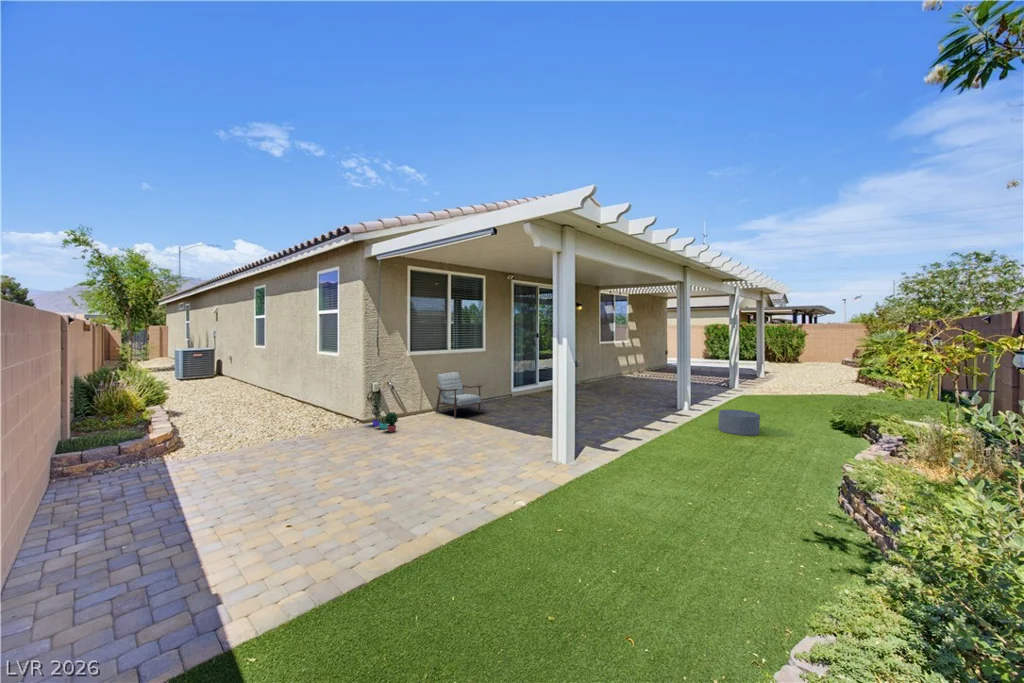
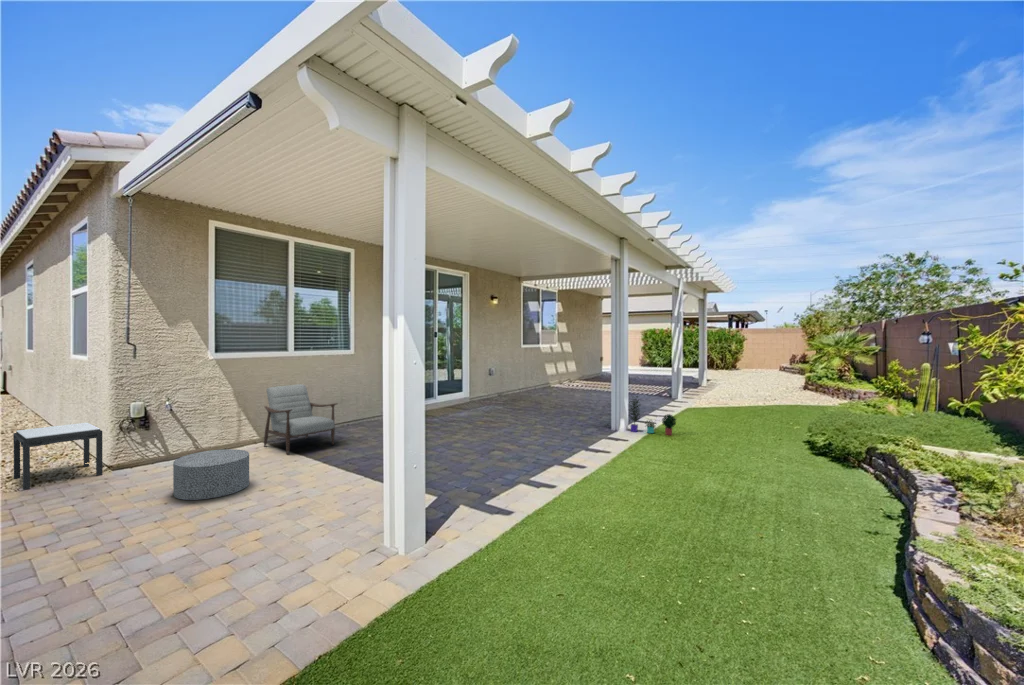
side table: none [312,394,357,431] -> present [13,423,103,490]
potted plant: present [371,394,398,432] -> present [629,396,676,435]
ottoman: present [719,410,760,435] -> present [173,449,249,500]

